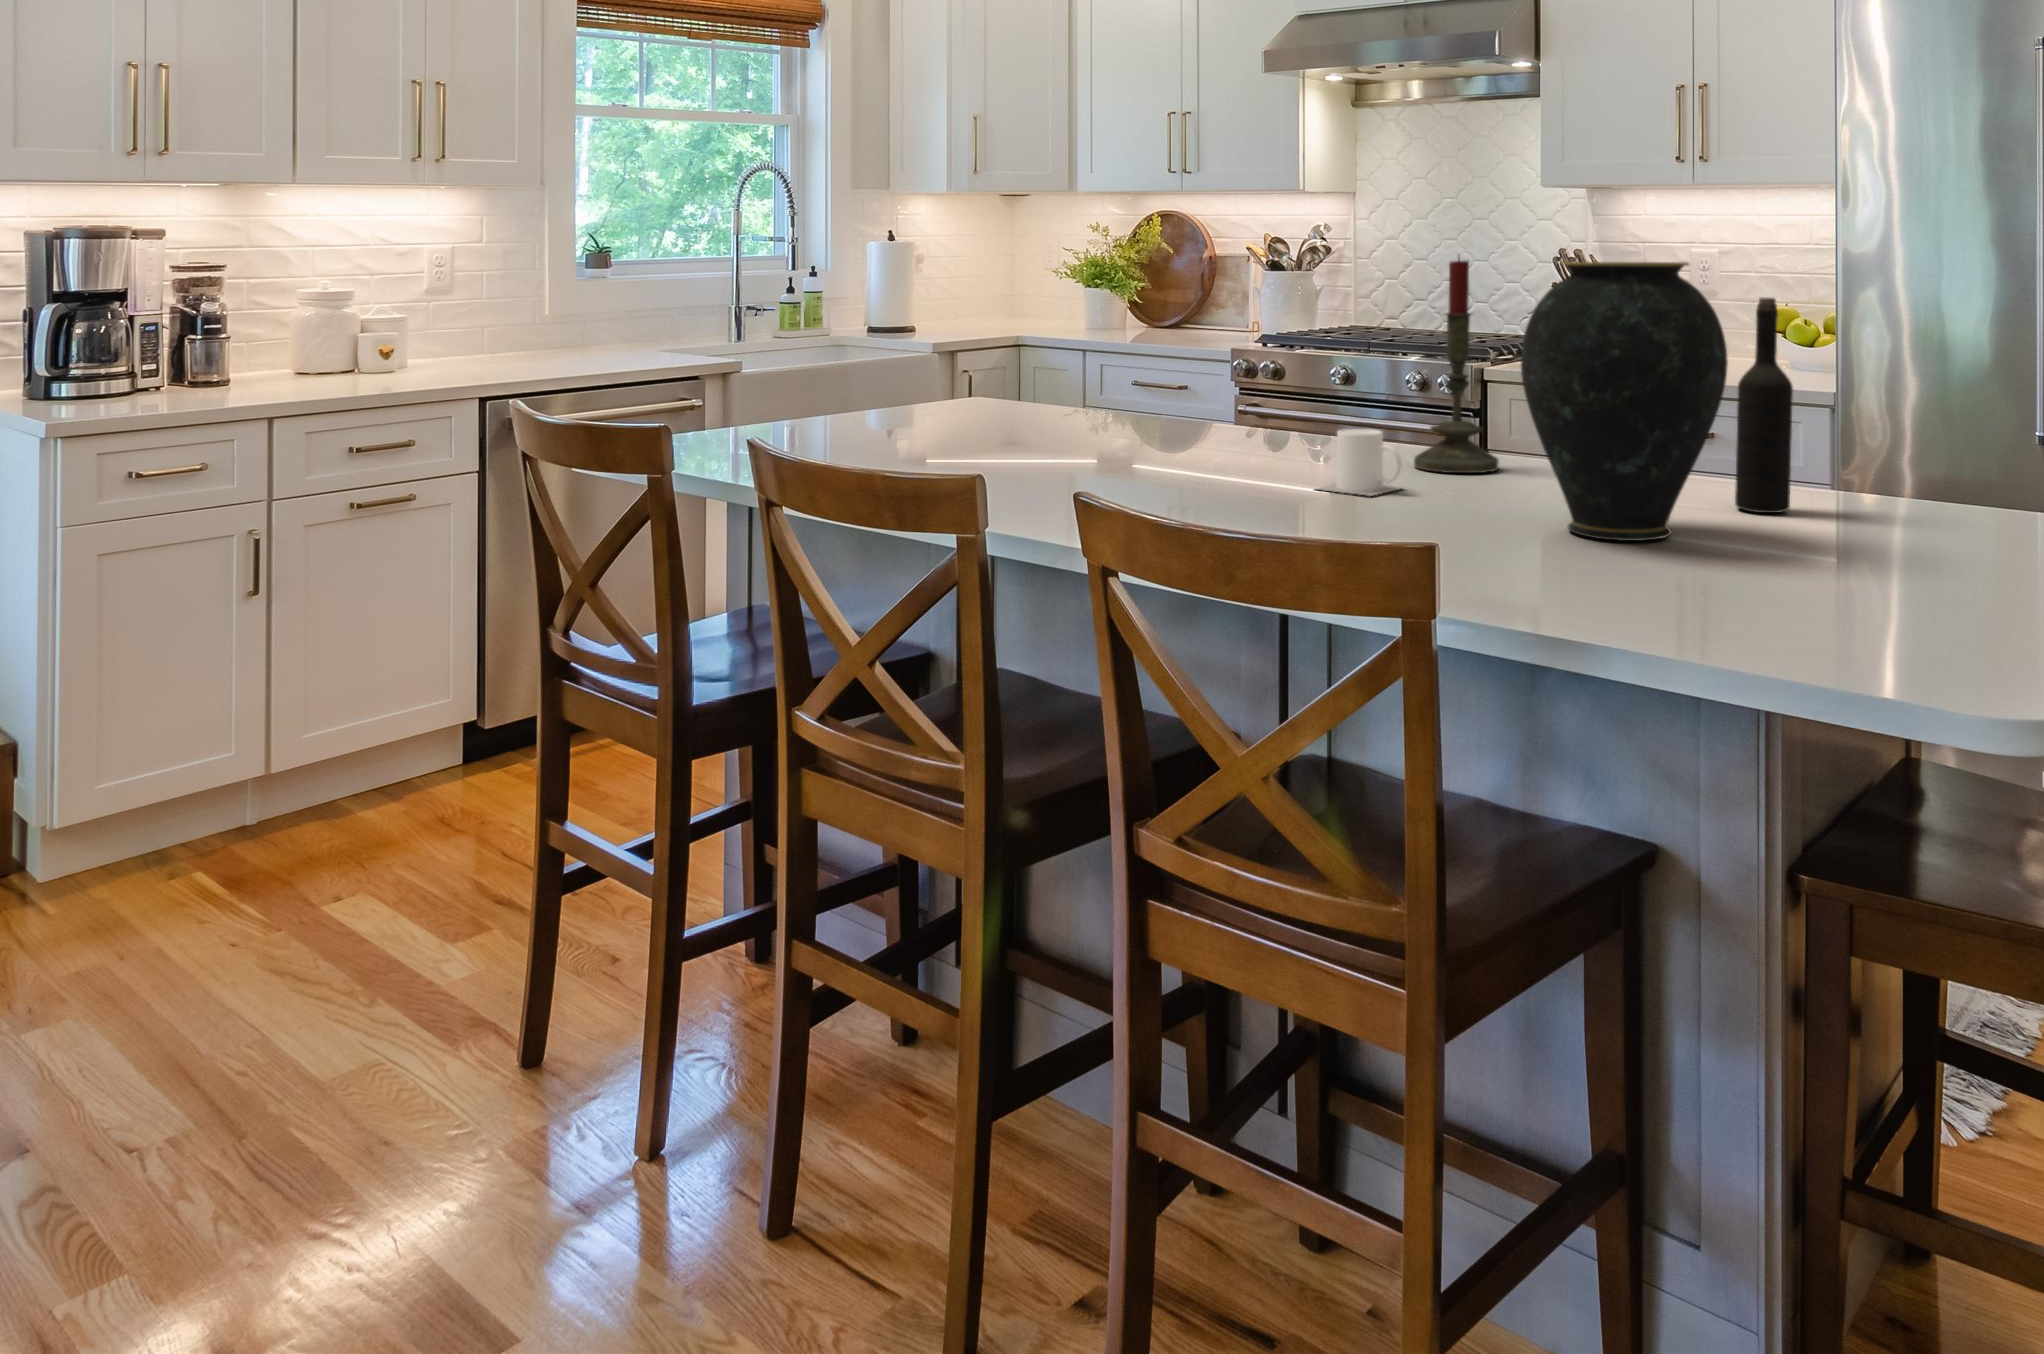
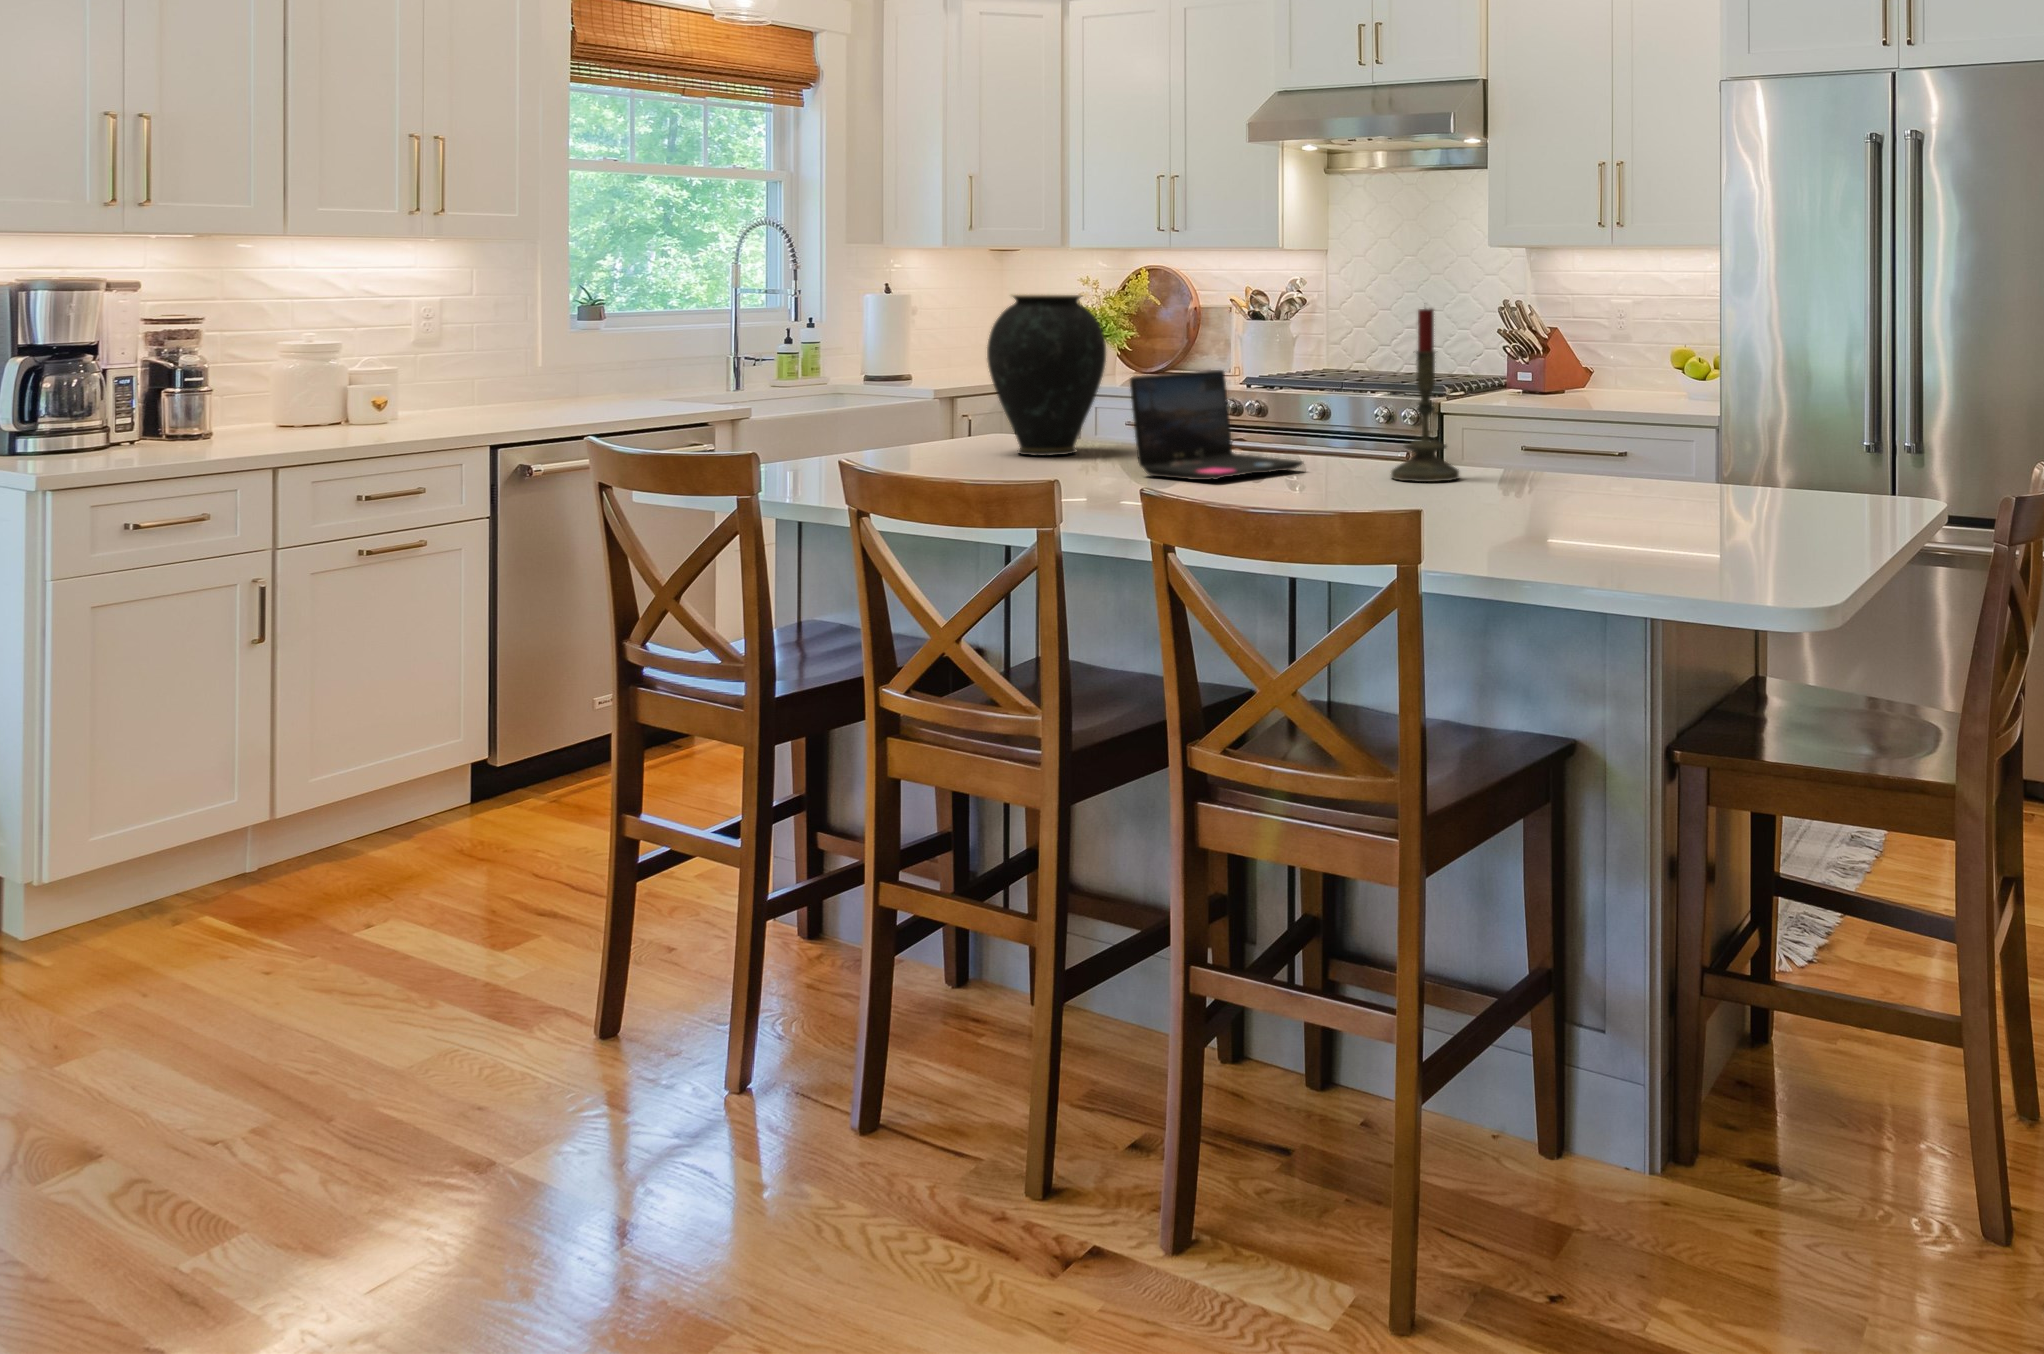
vase: present [1521,262,1728,541] -> present [987,294,1106,456]
wine bottle: present [1735,297,1793,513] -> none [1640,336,1680,502]
laptop: none [1105,332,1310,464] -> present [1130,370,1303,480]
mug: present [1318,429,1401,496] -> none [1311,446,1387,498]

